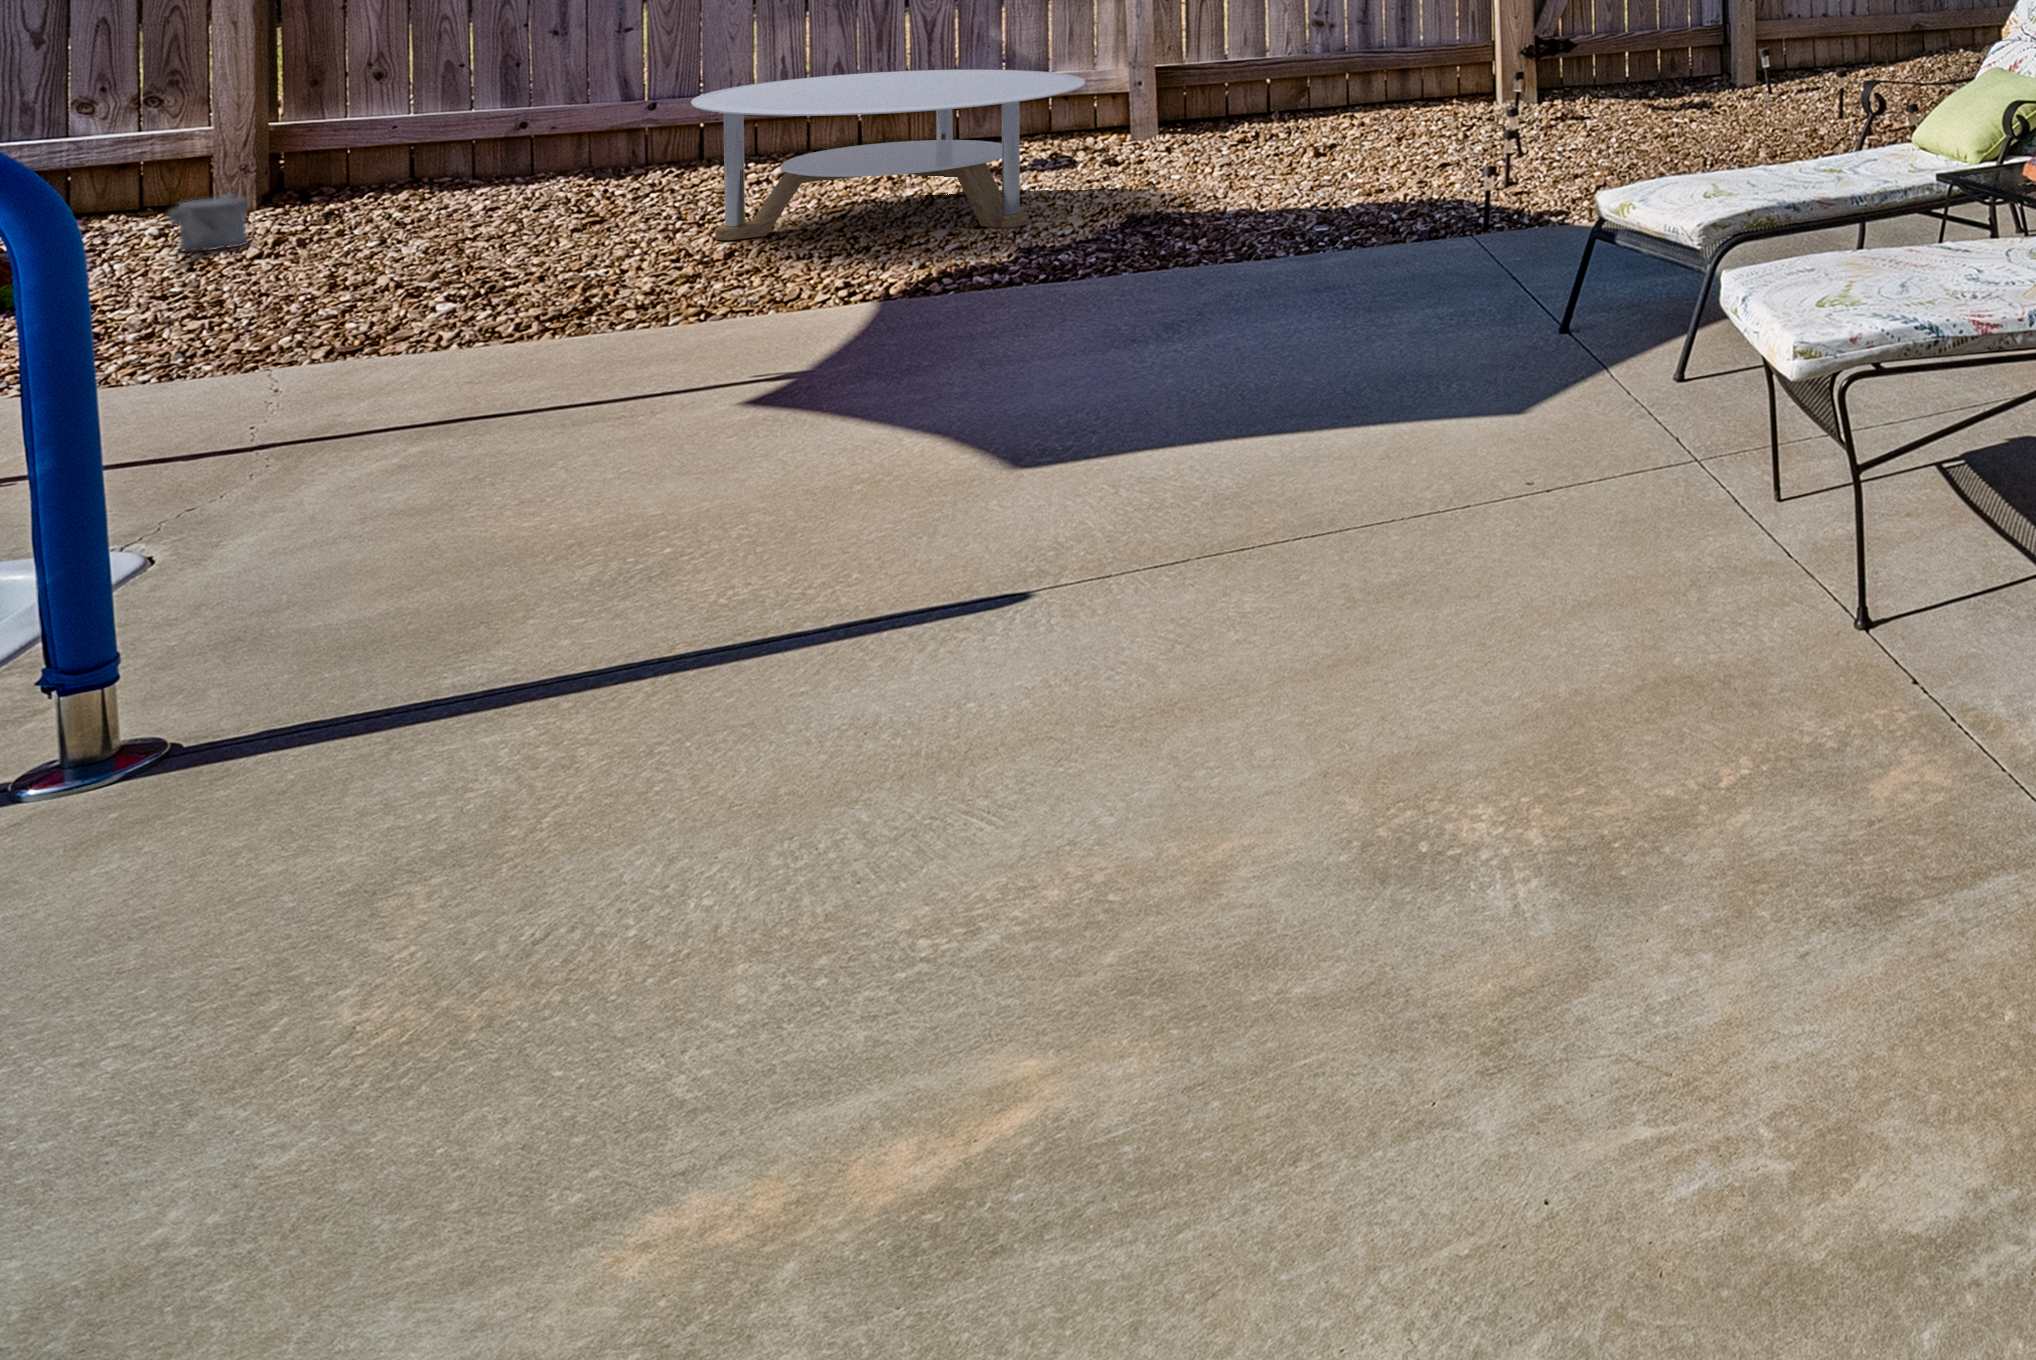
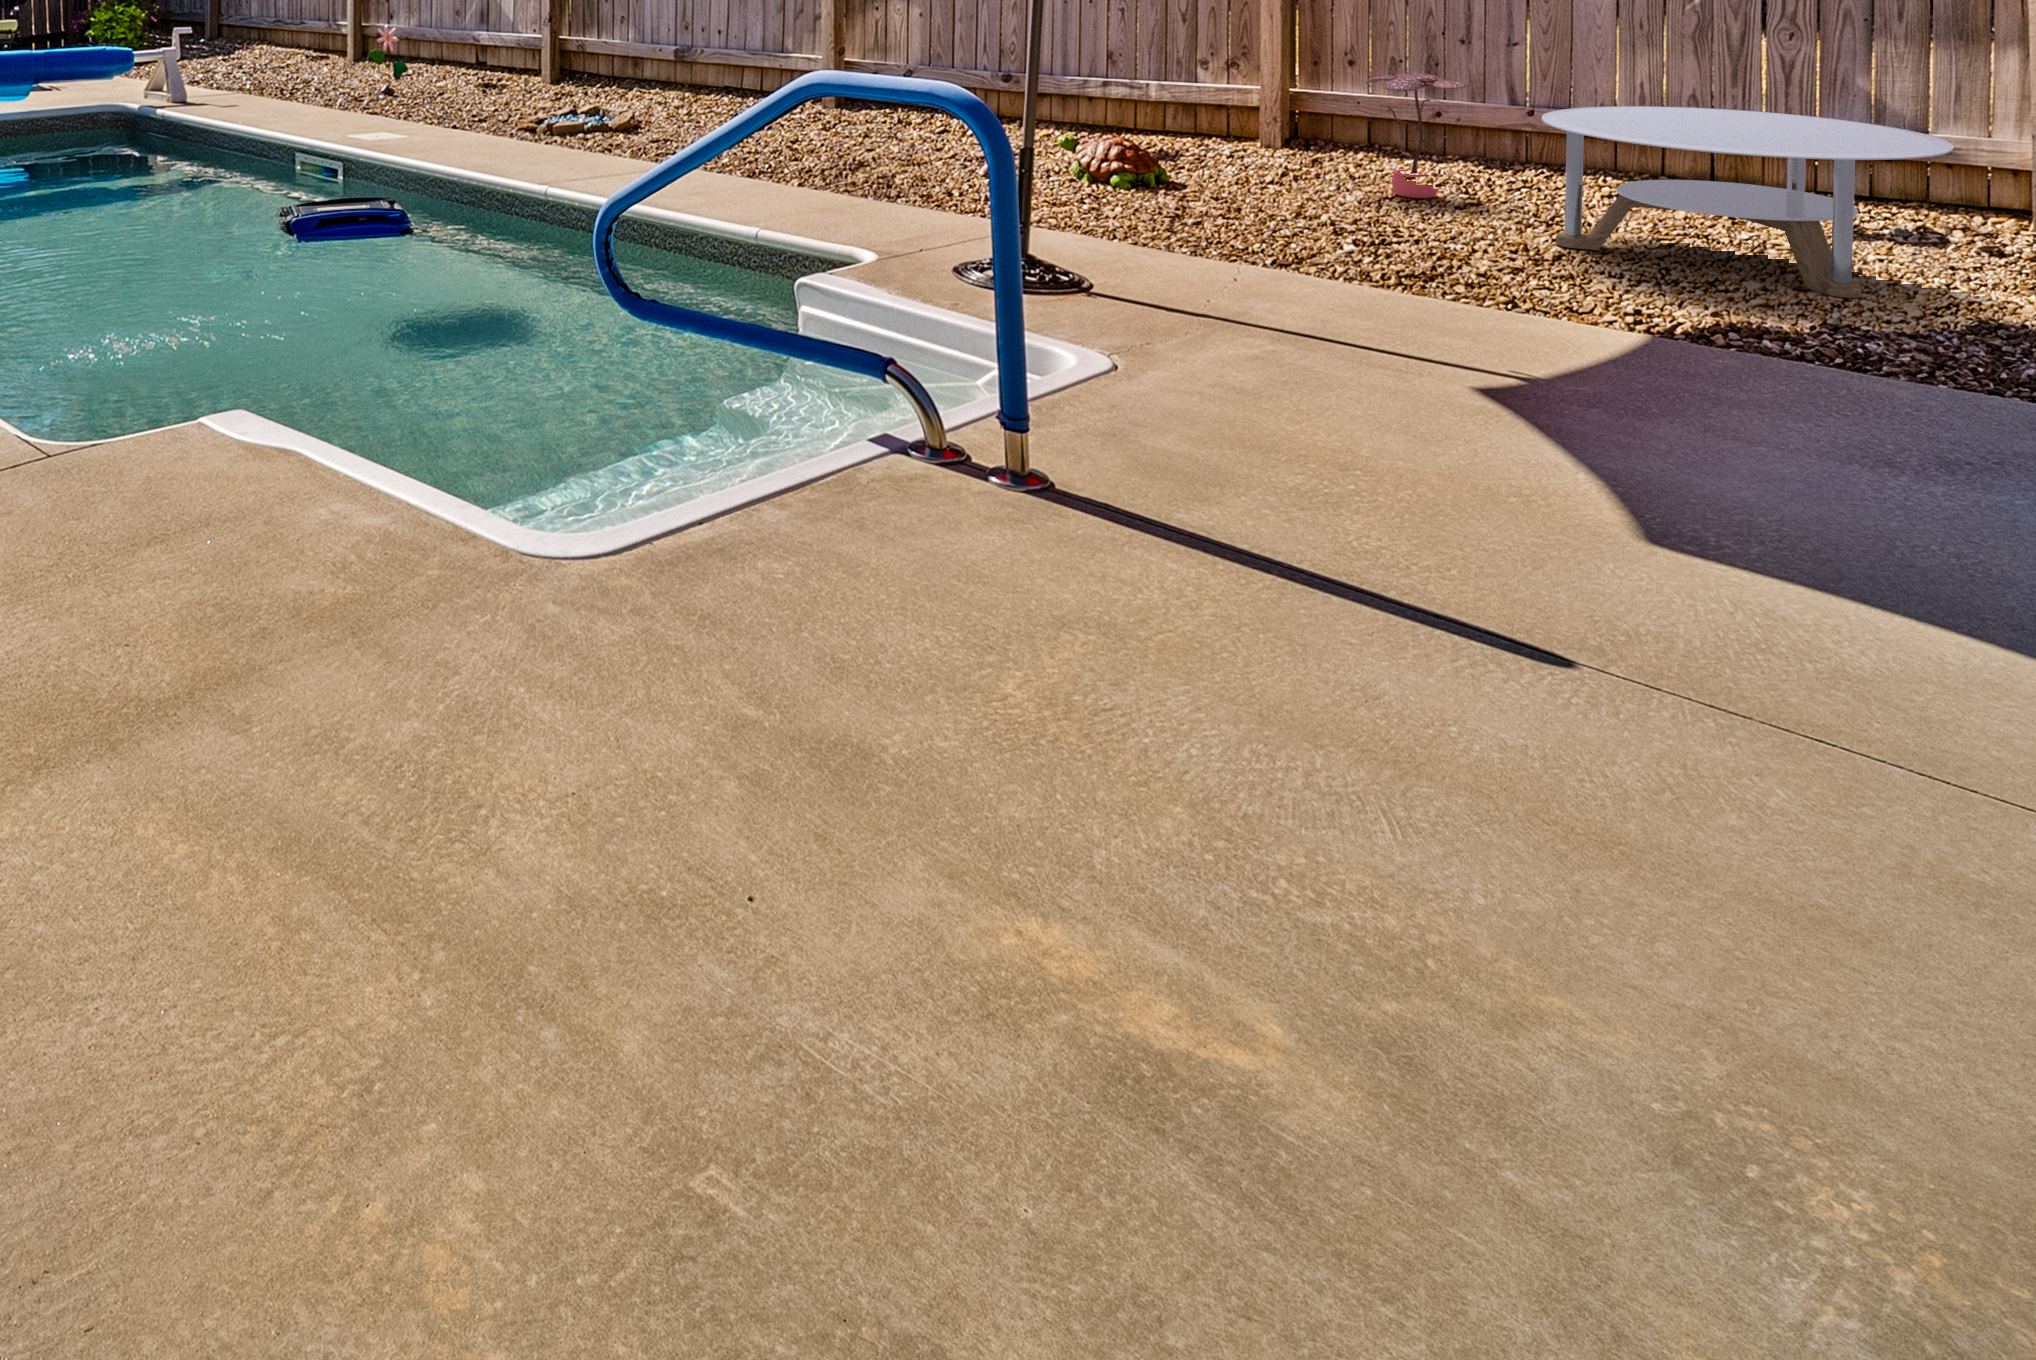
potted plant: none [415,74,575,227] -> present [1365,73,1471,198]
watering can: present [168,193,248,252] -> none [1224,141,1270,180]

